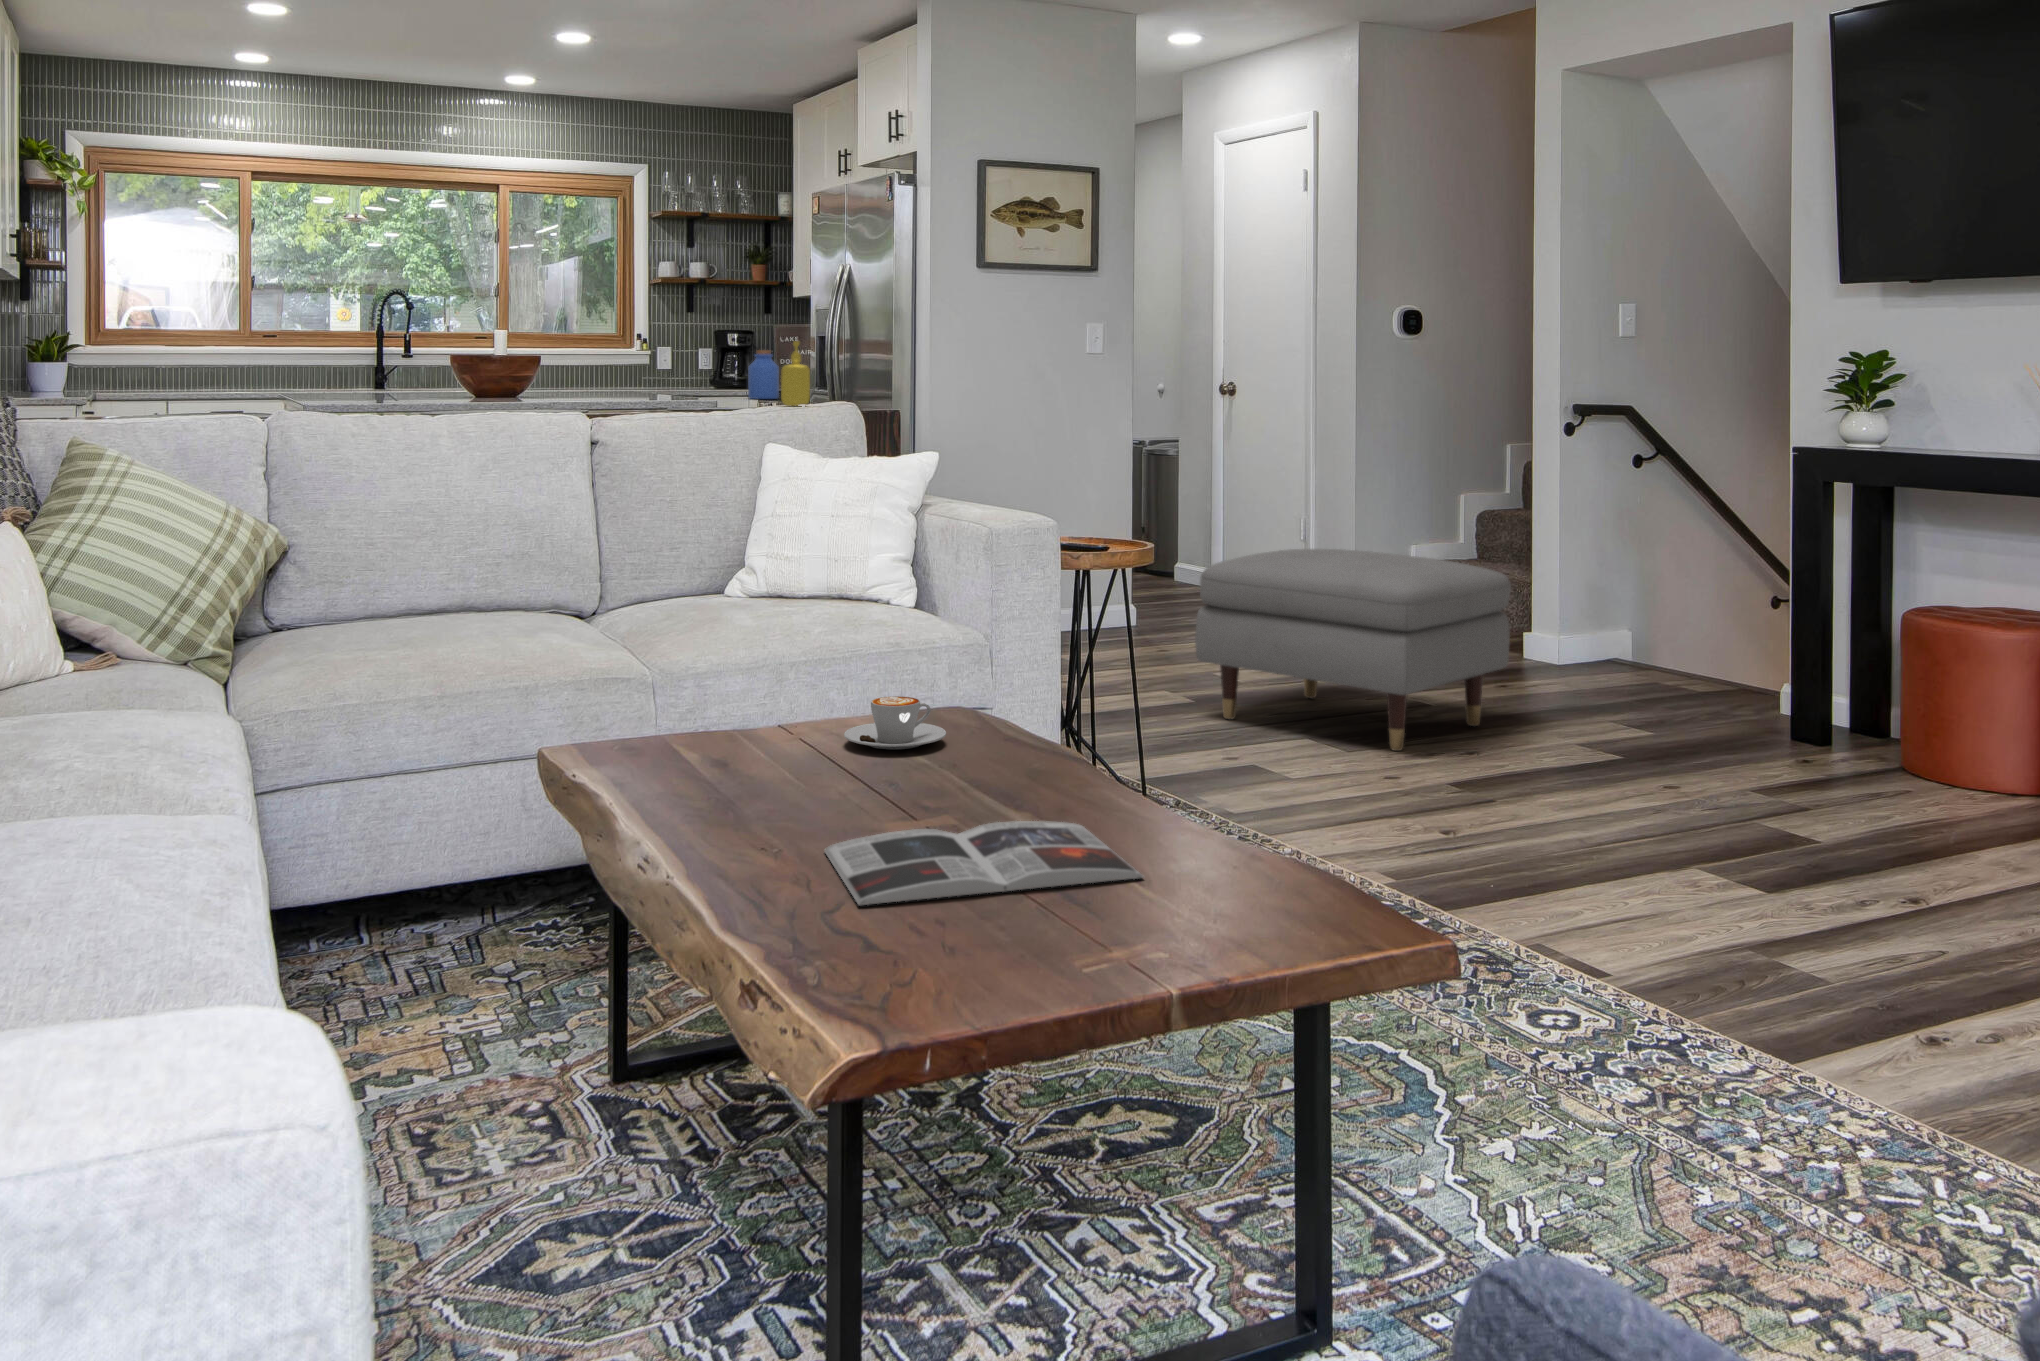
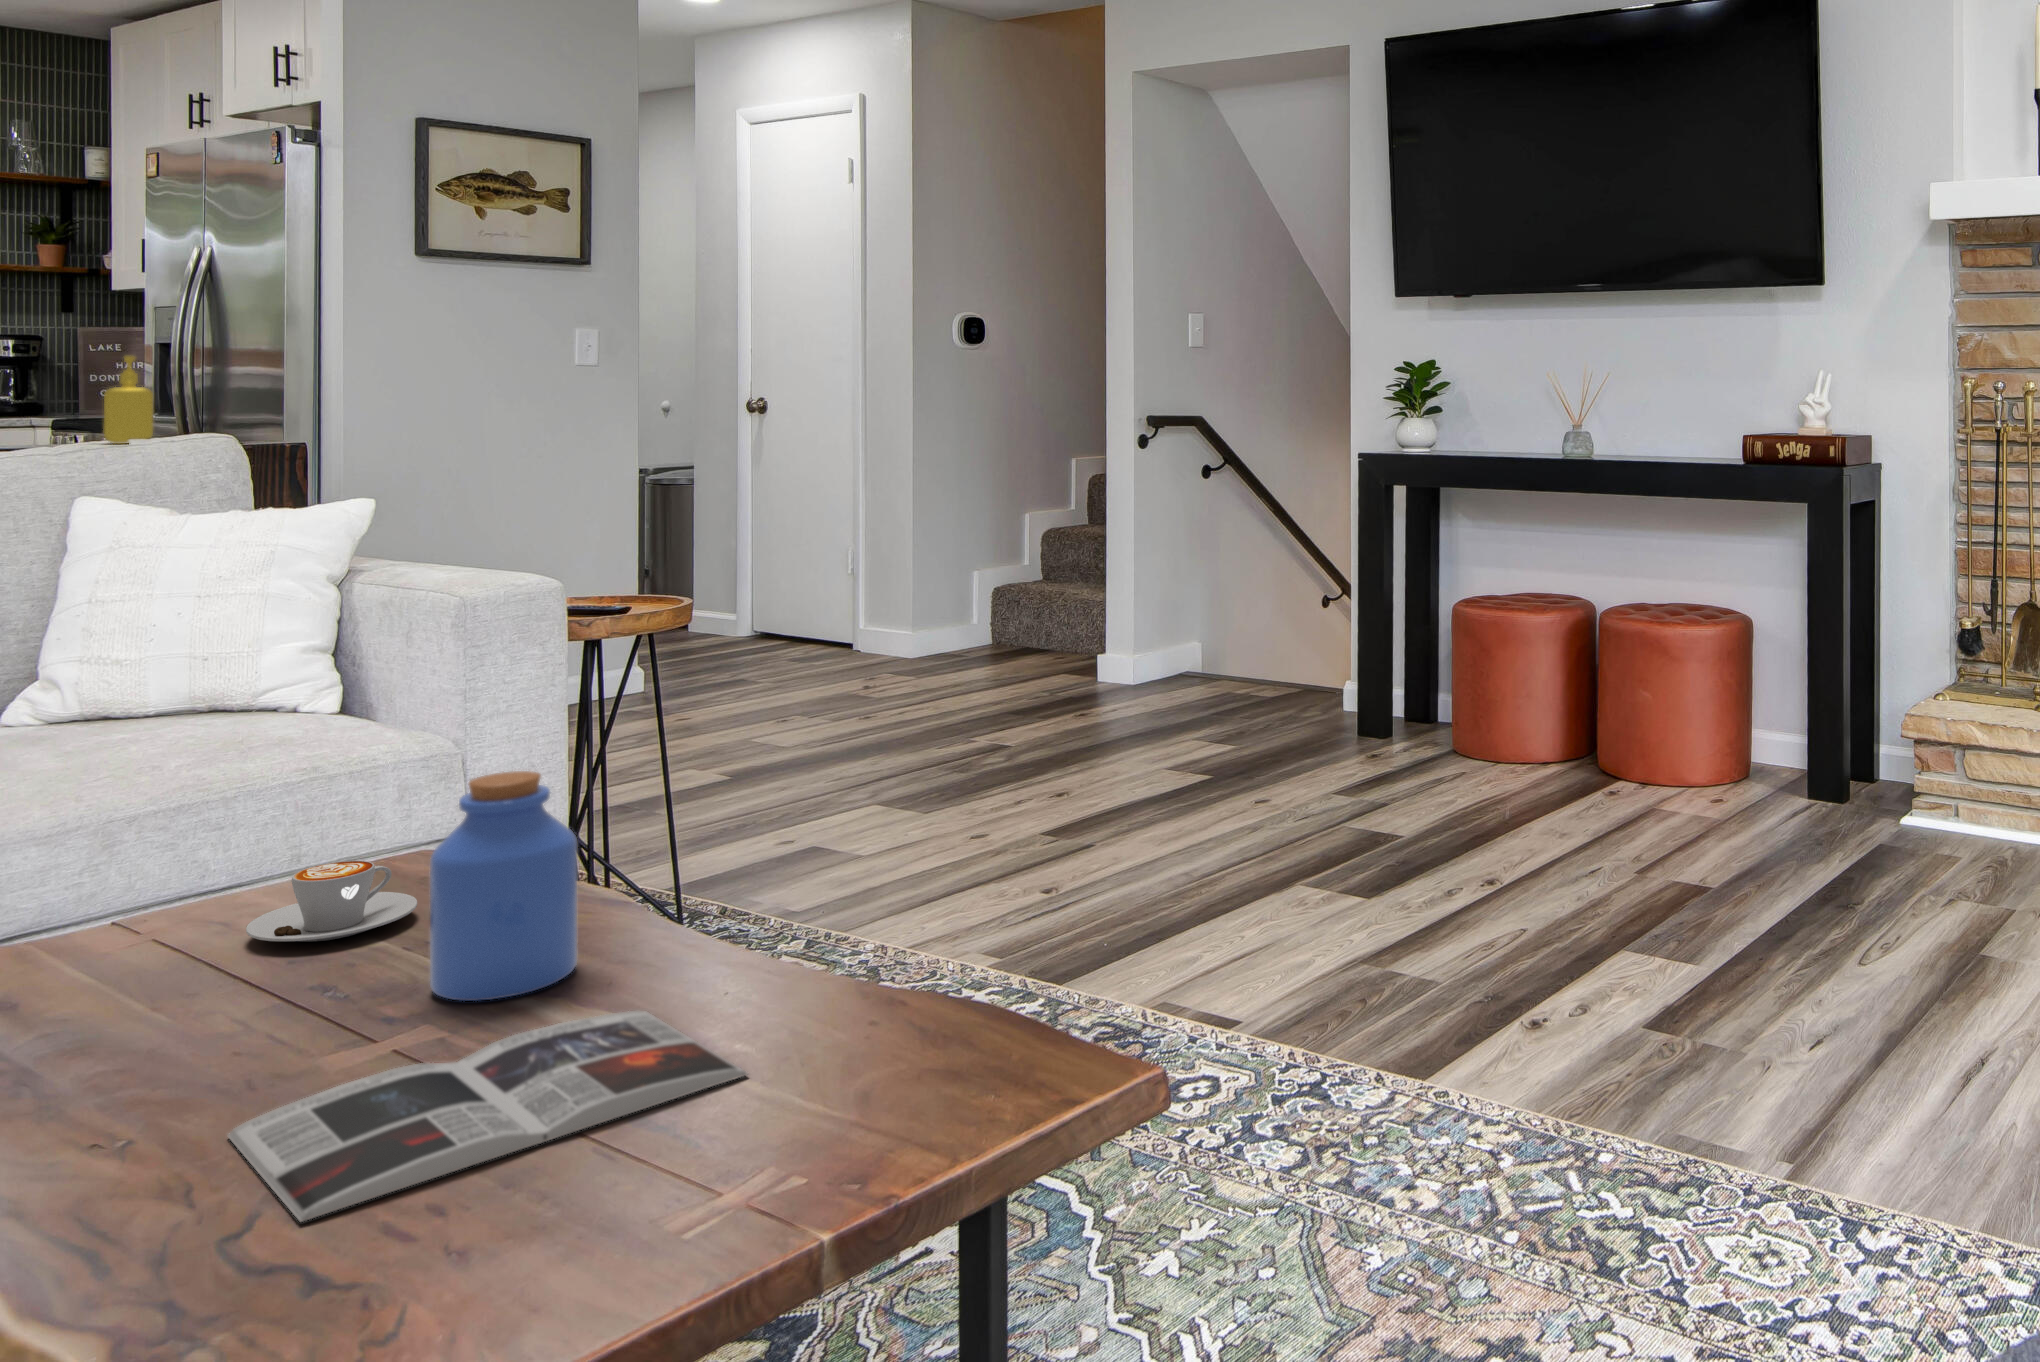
jar: present [748,350,779,399] -> present [430,771,577,1001]
ottoman: present [1195,549,1511,751] -> none [730,584,1091,801]

